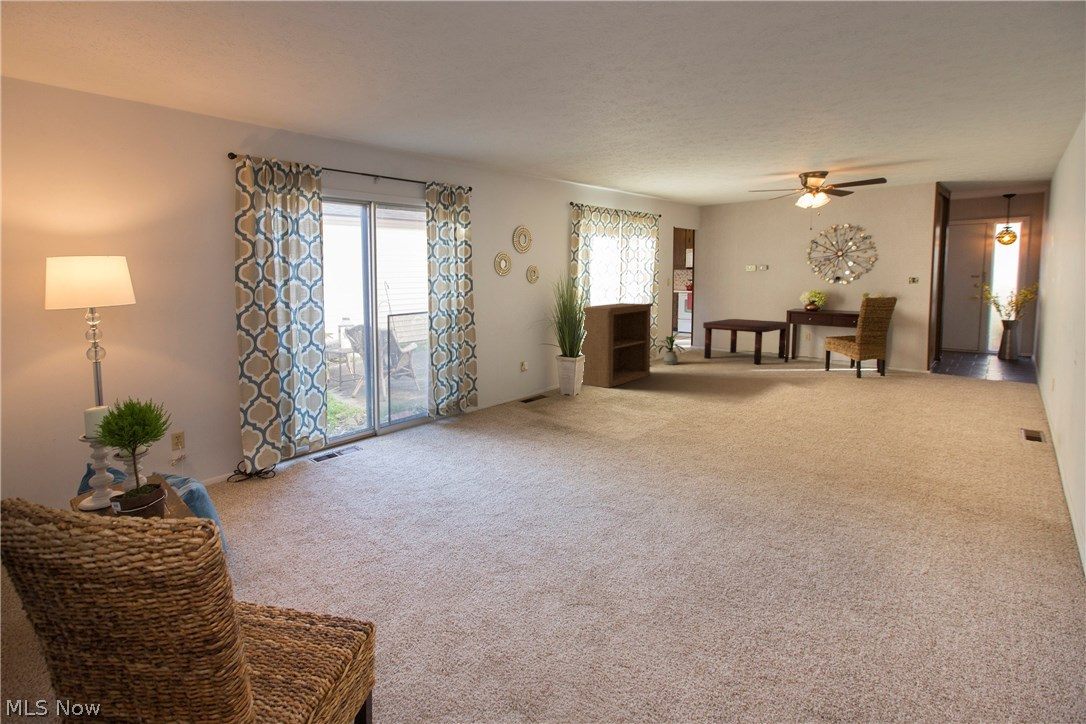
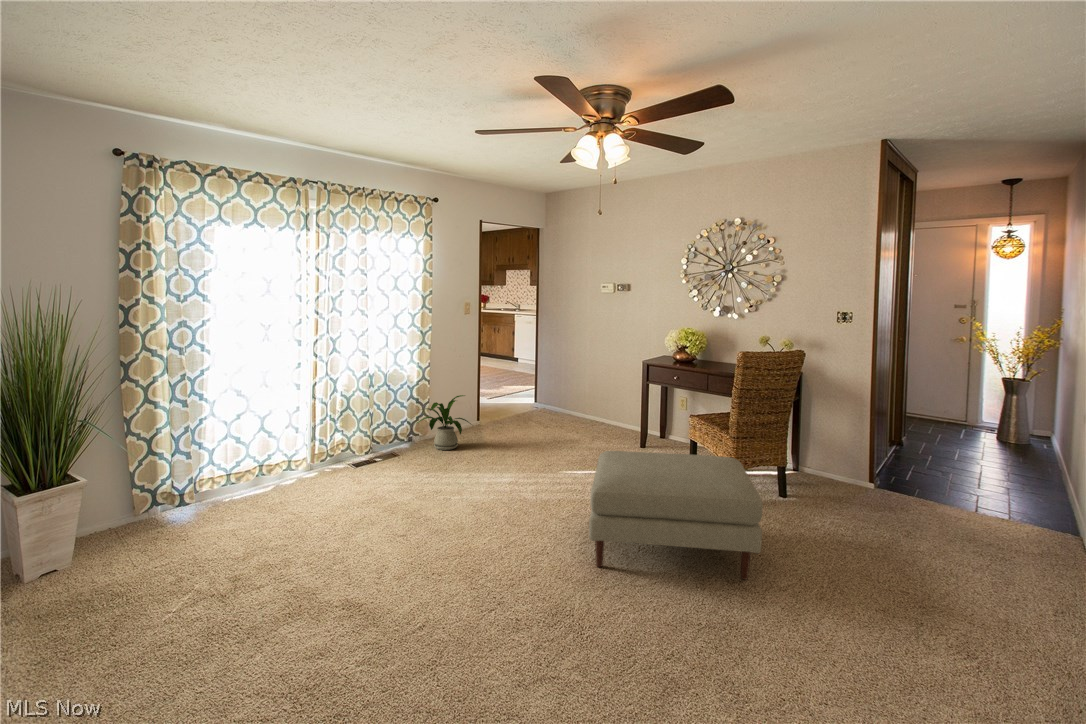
bookshelf: present [581,303,653,388] -> none [168,349,360,527]
coffee table: present [703,319,787,364] -> none [519,368,655,452]
ottoman: none [795,348,892,396] -> present [589,451,763,579]

